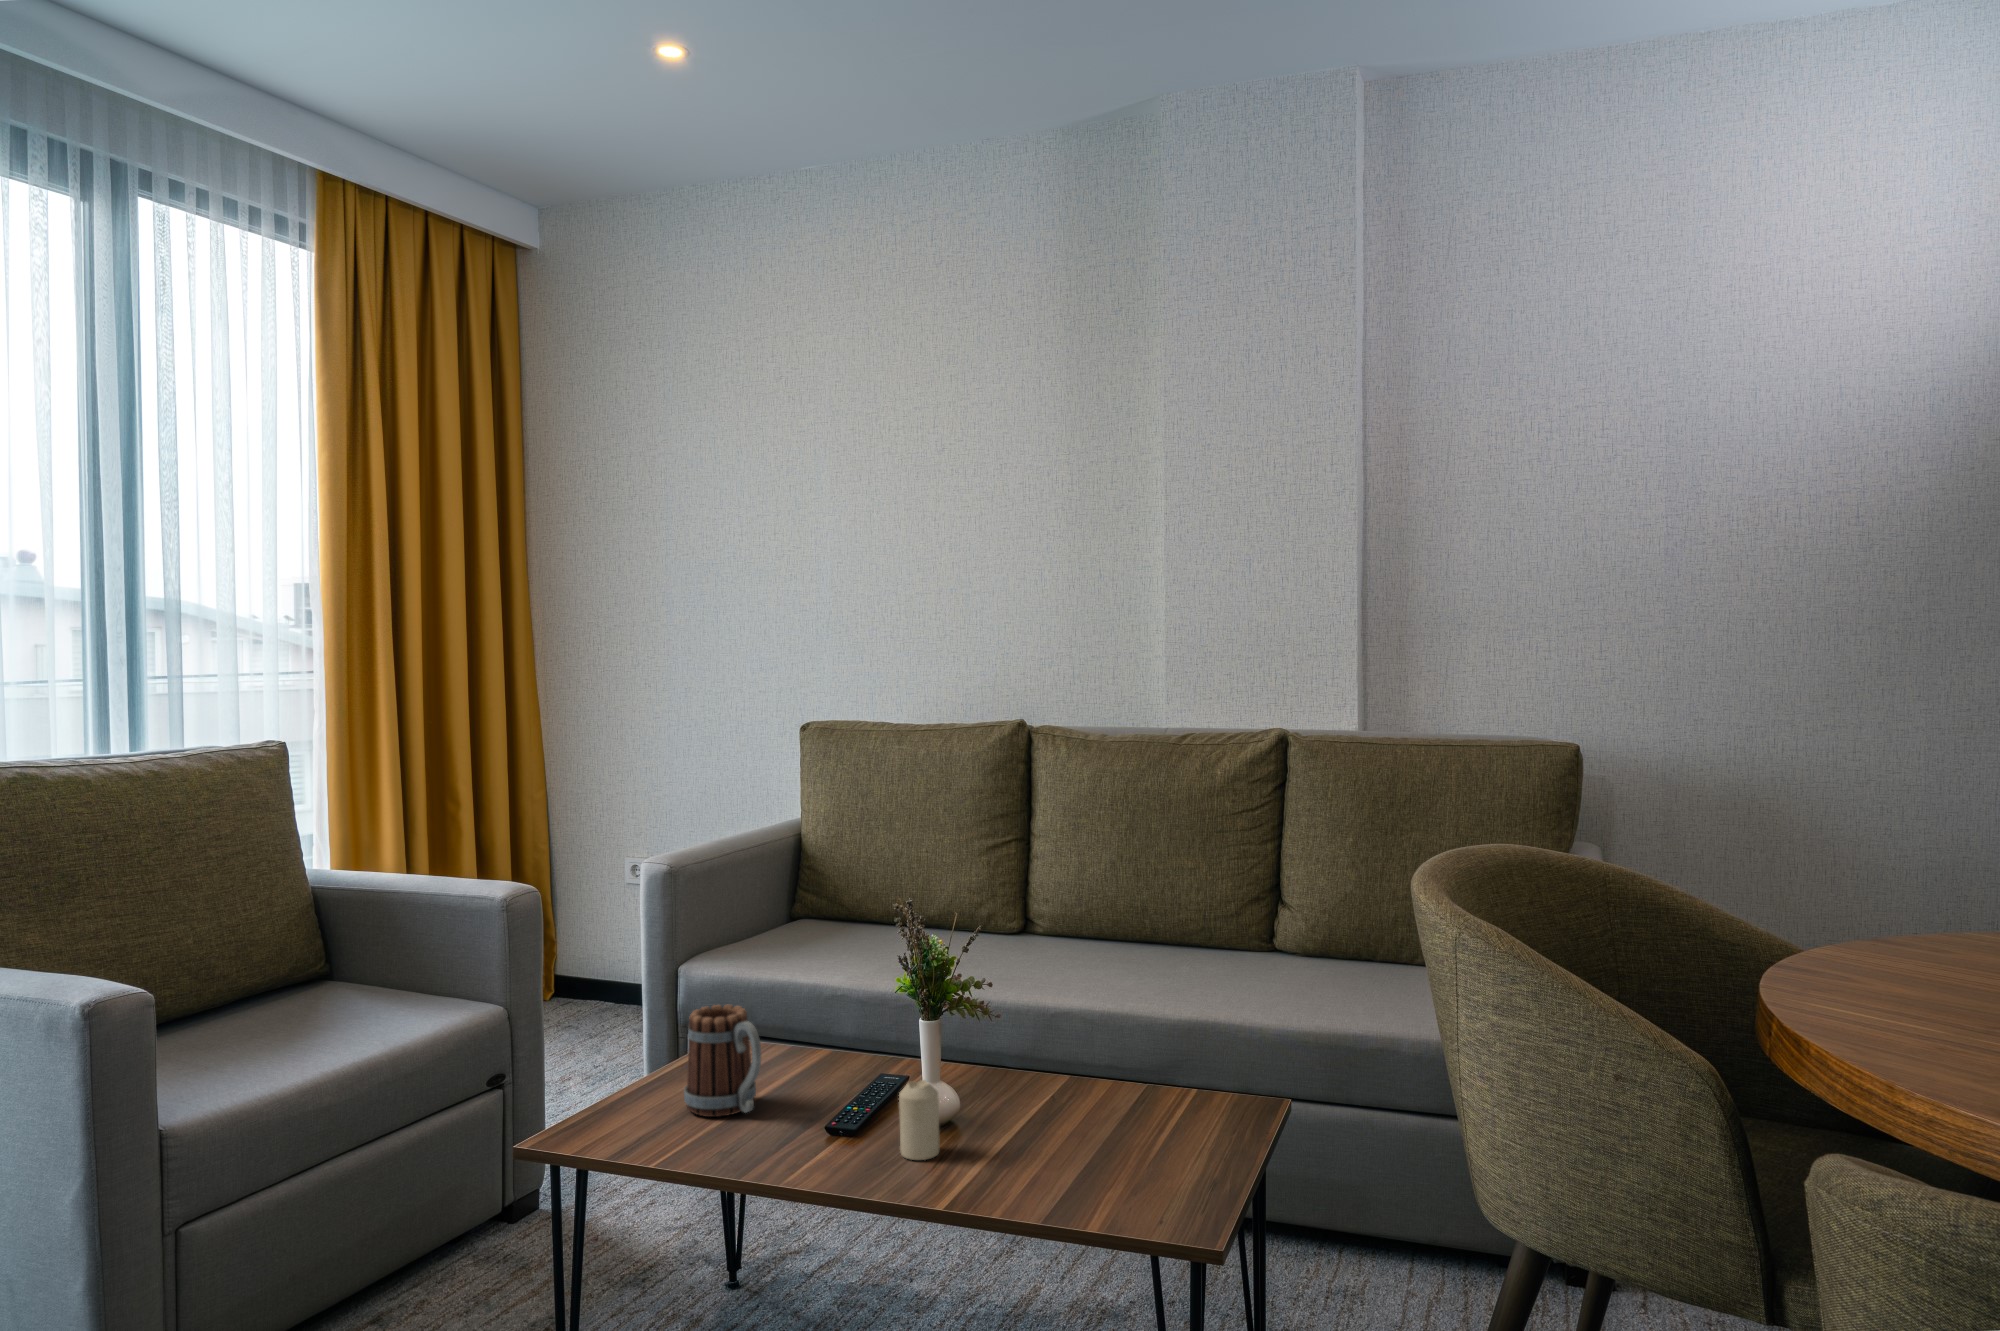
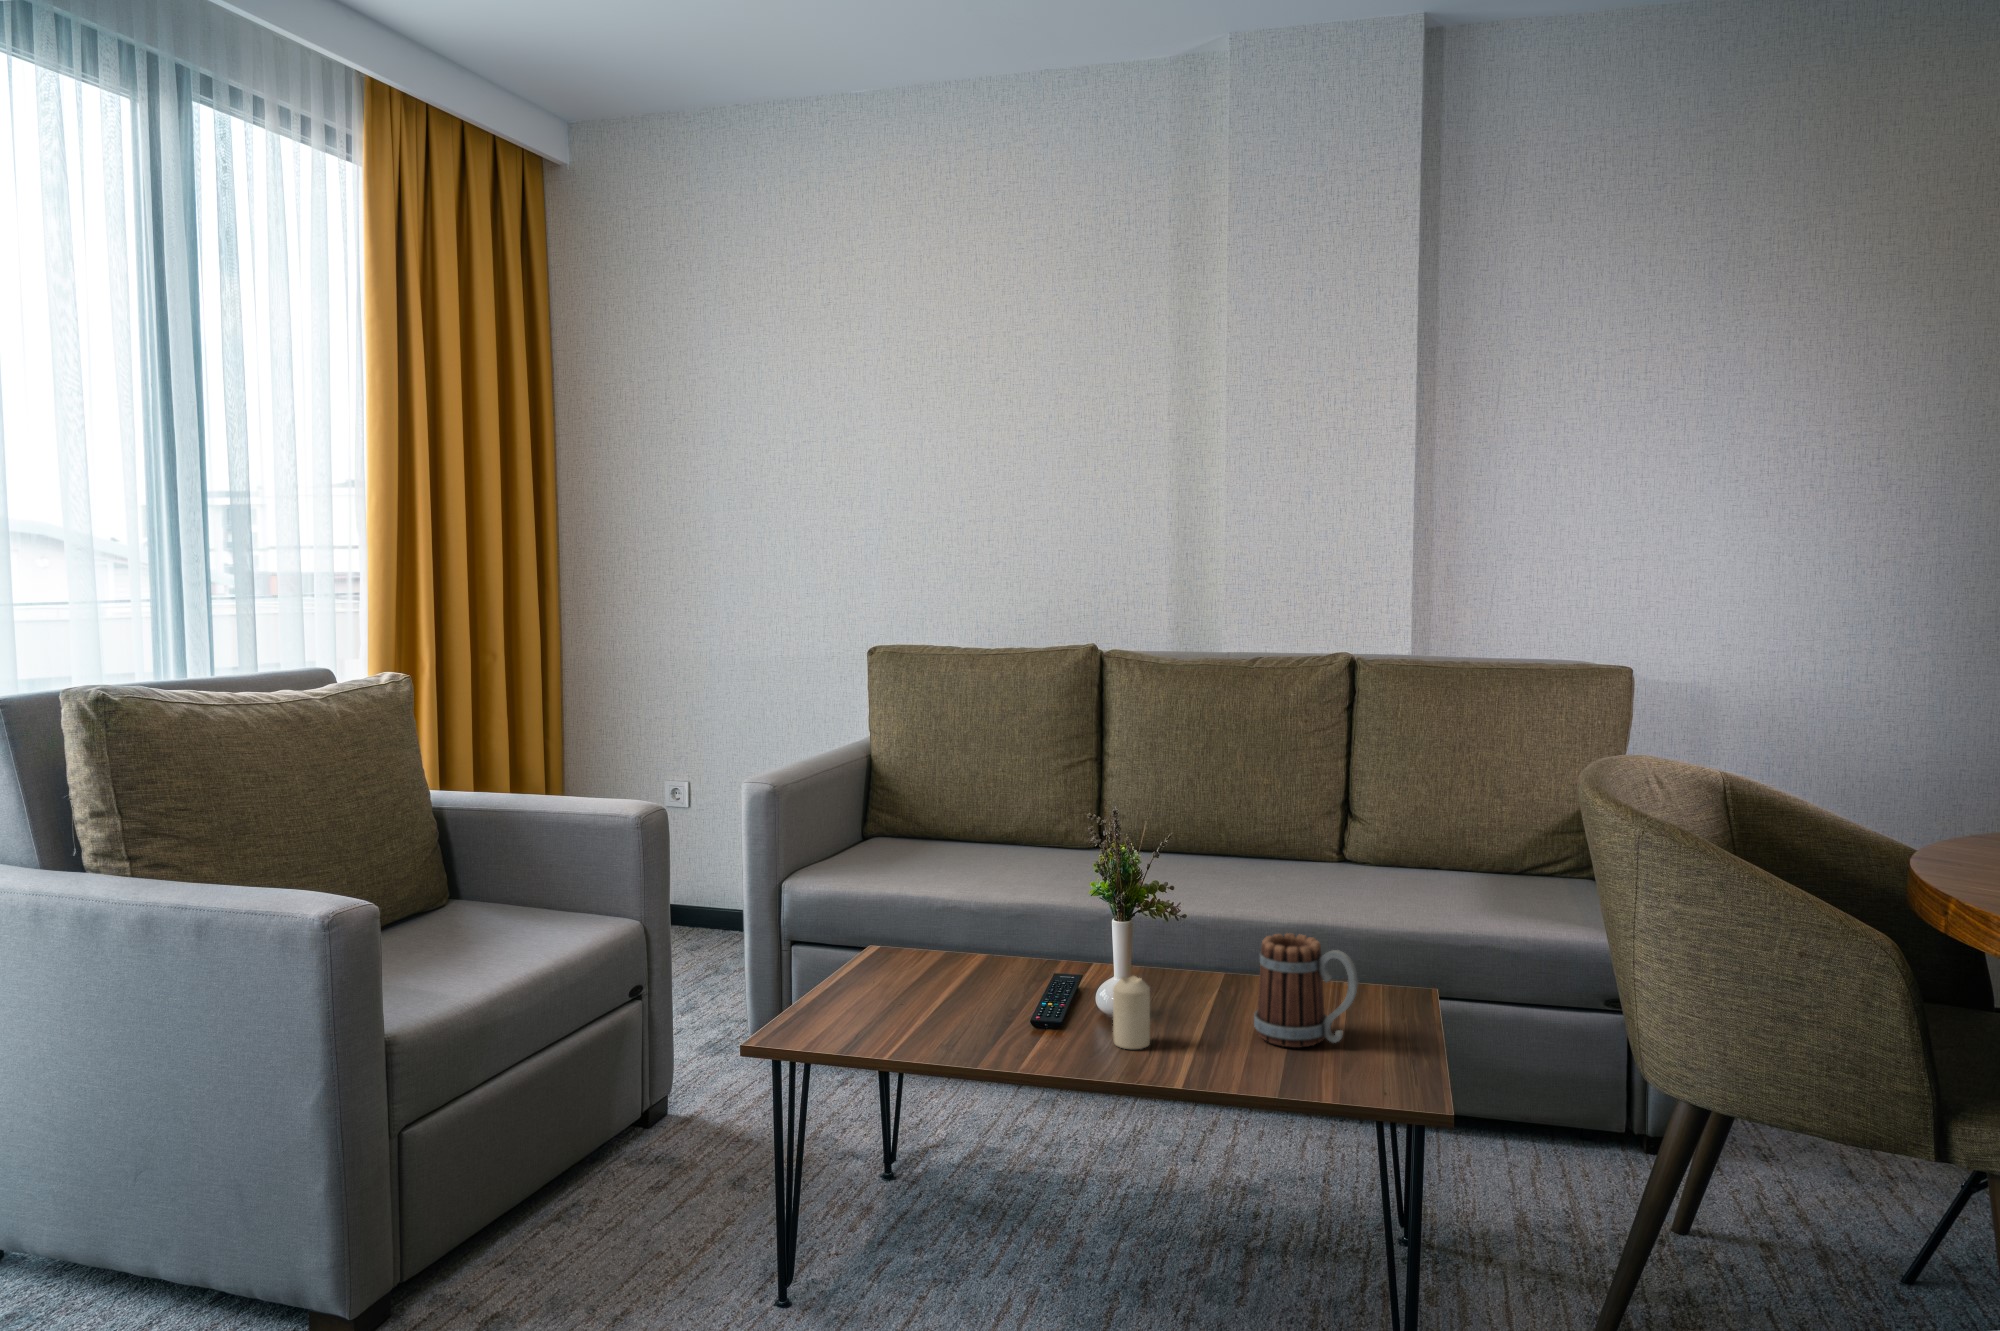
mug: present [684,1005,761,1117] -> present [1254,933,1358,1048]

